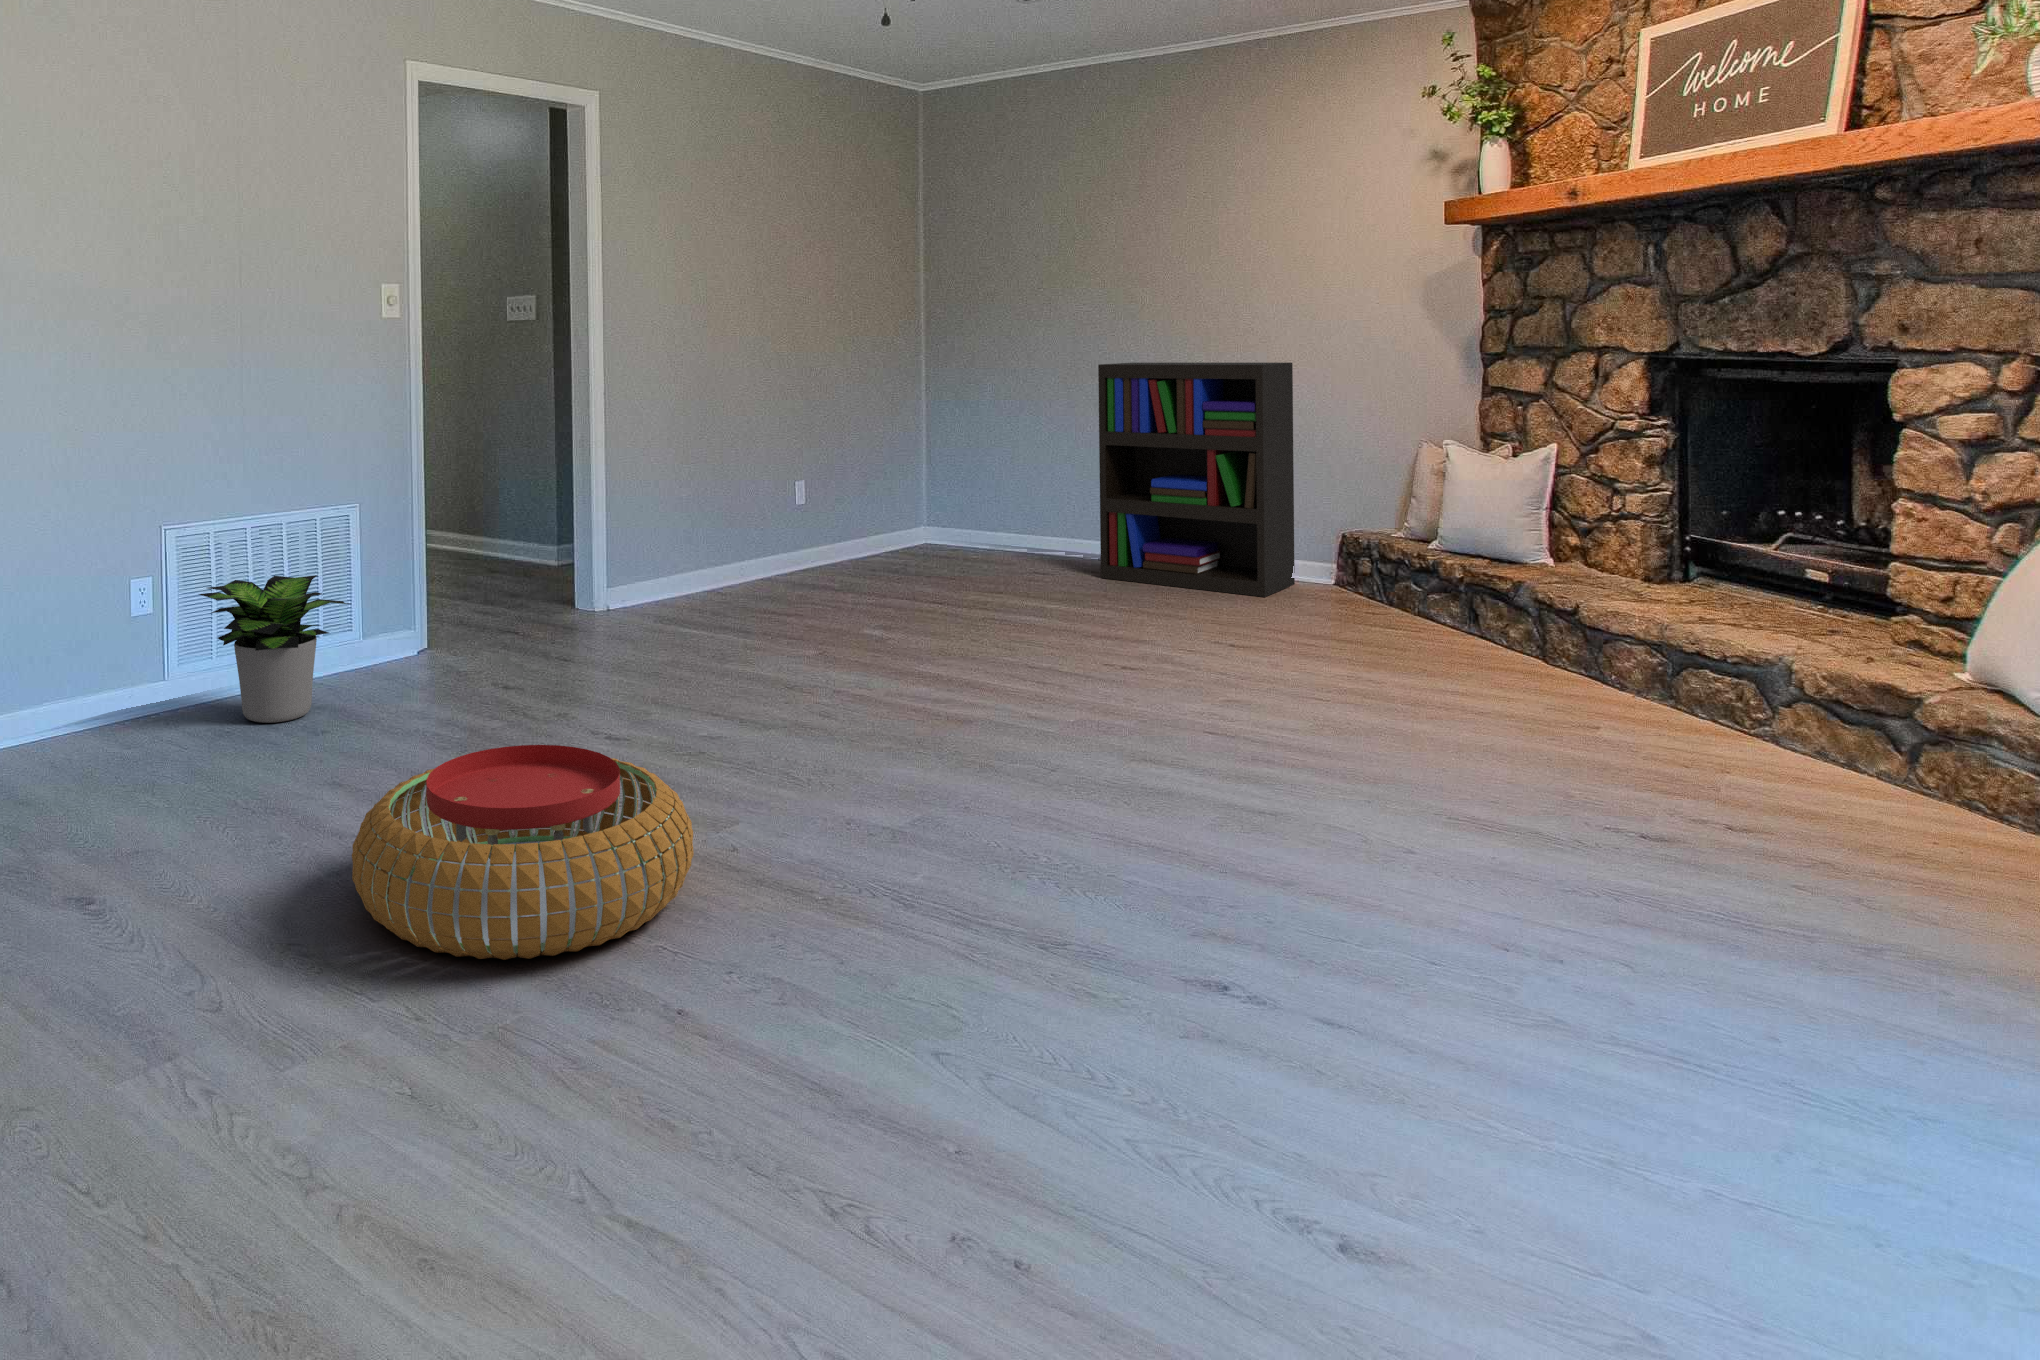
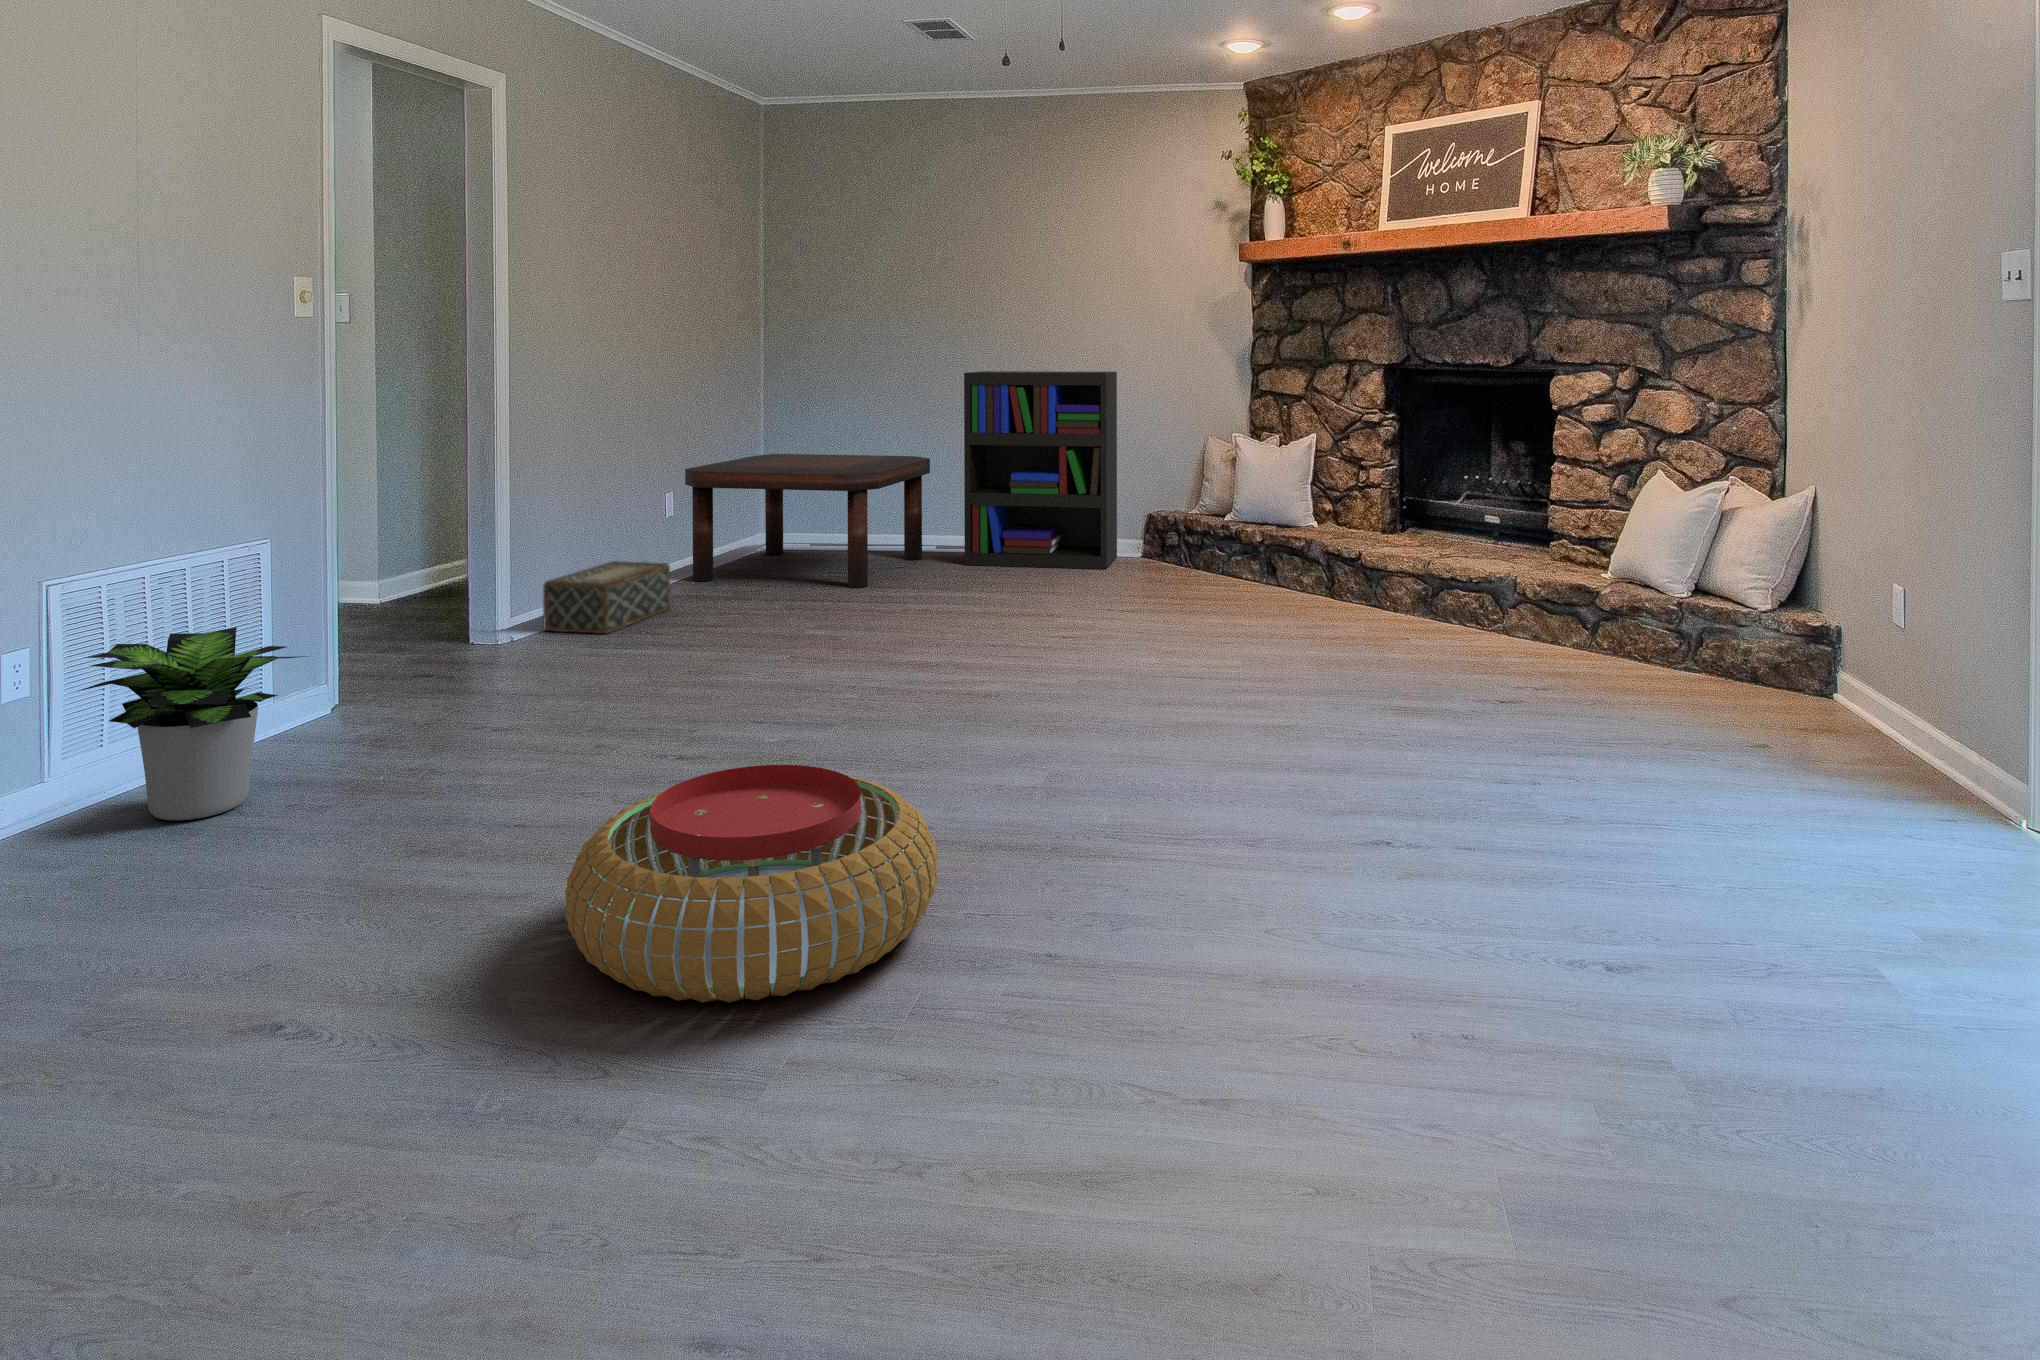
coffee table: none [808,448,1069,592] -> present [685,454,930,588]
woven basket: none [641,545,765,613] -> present [543,561,670,634]

